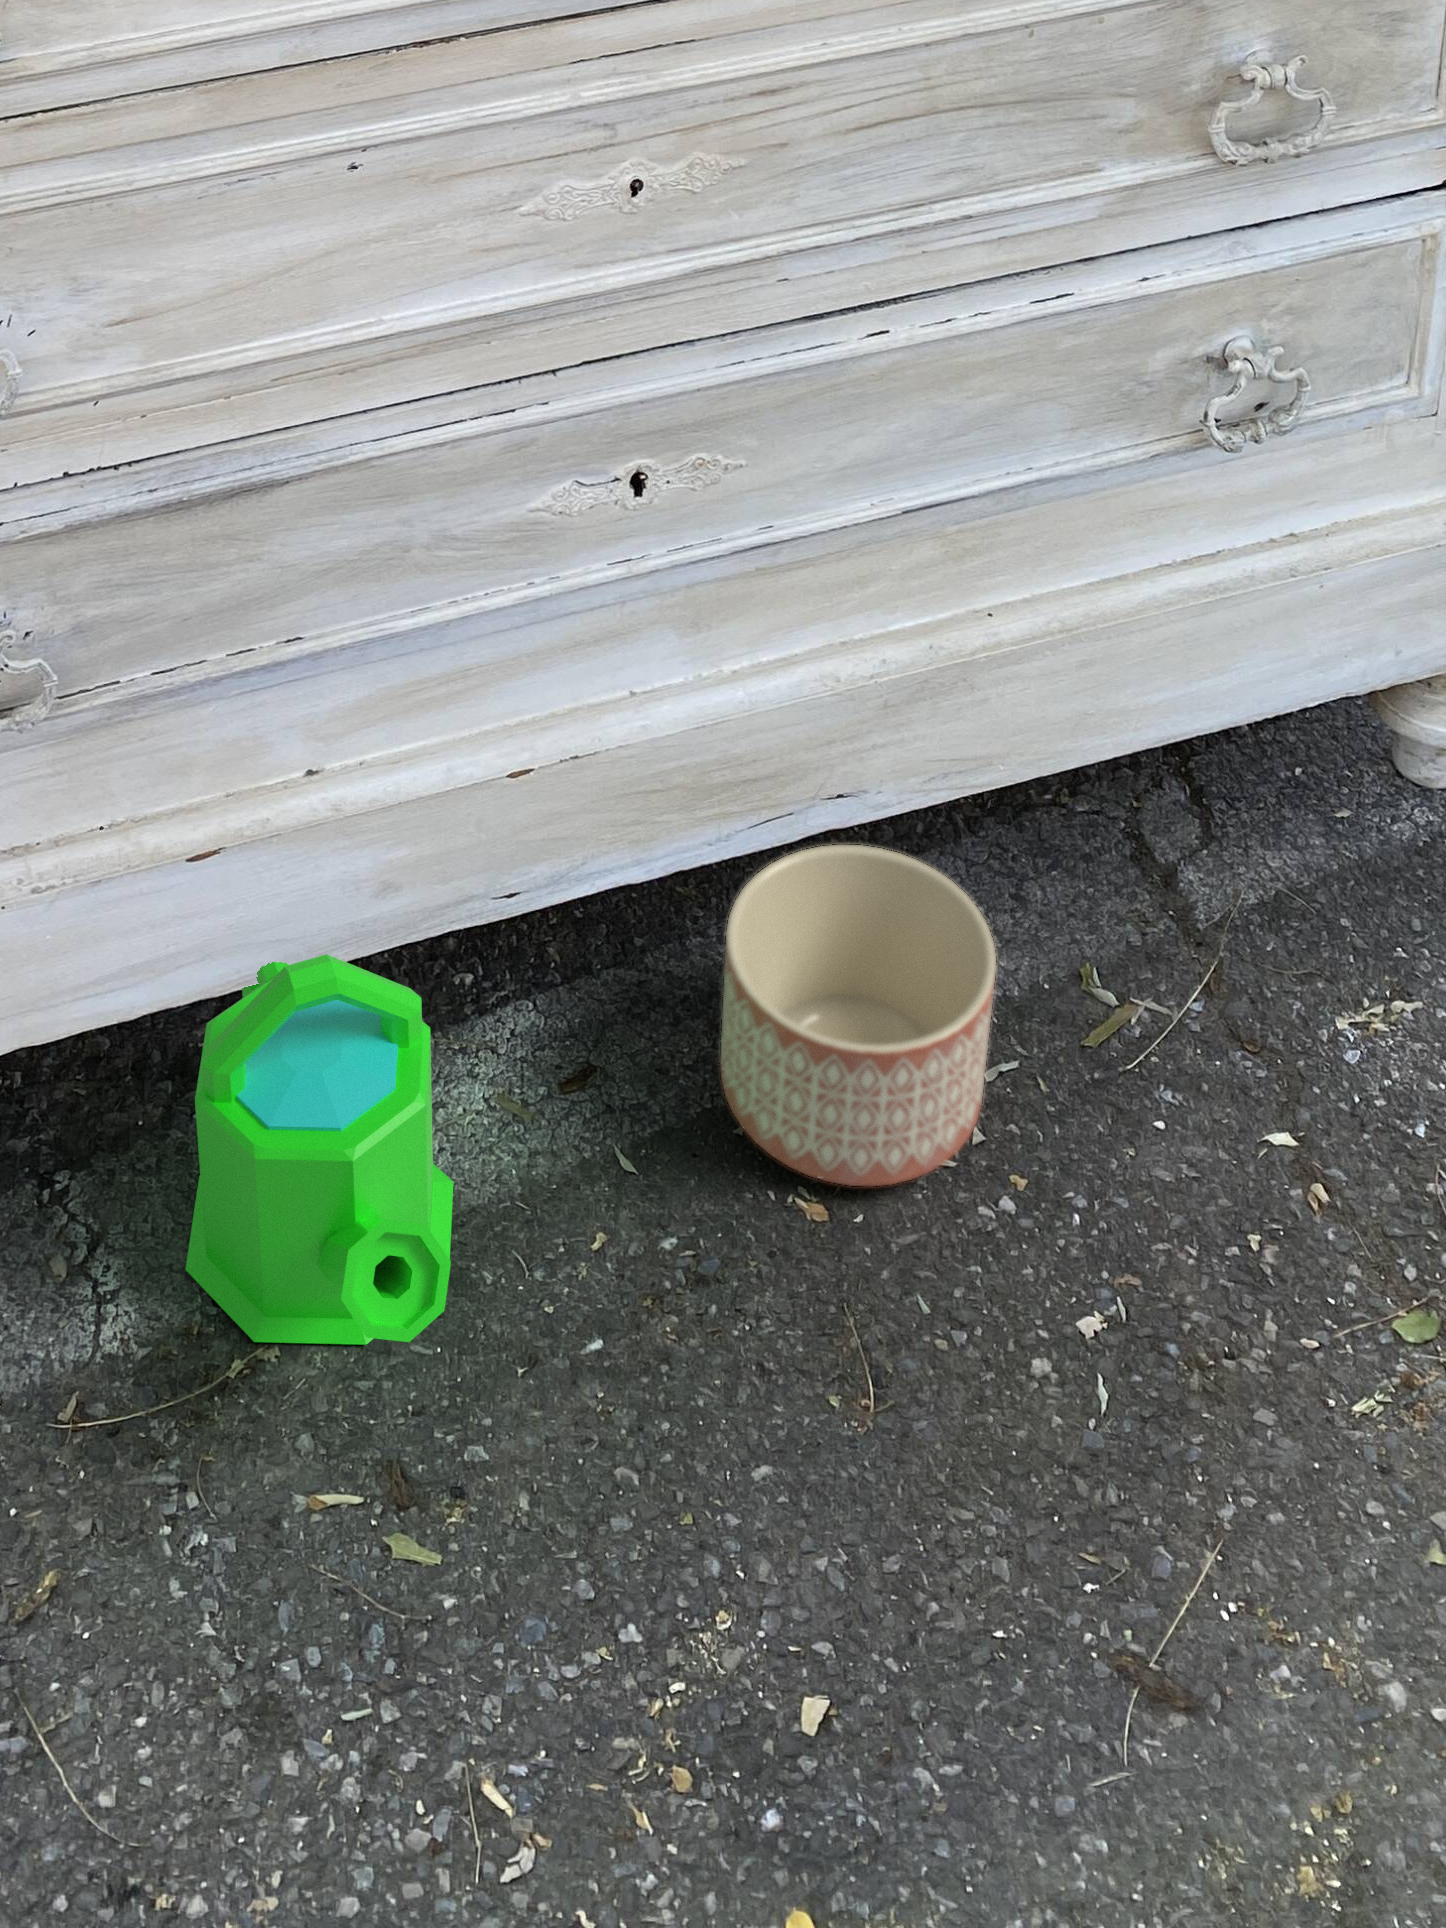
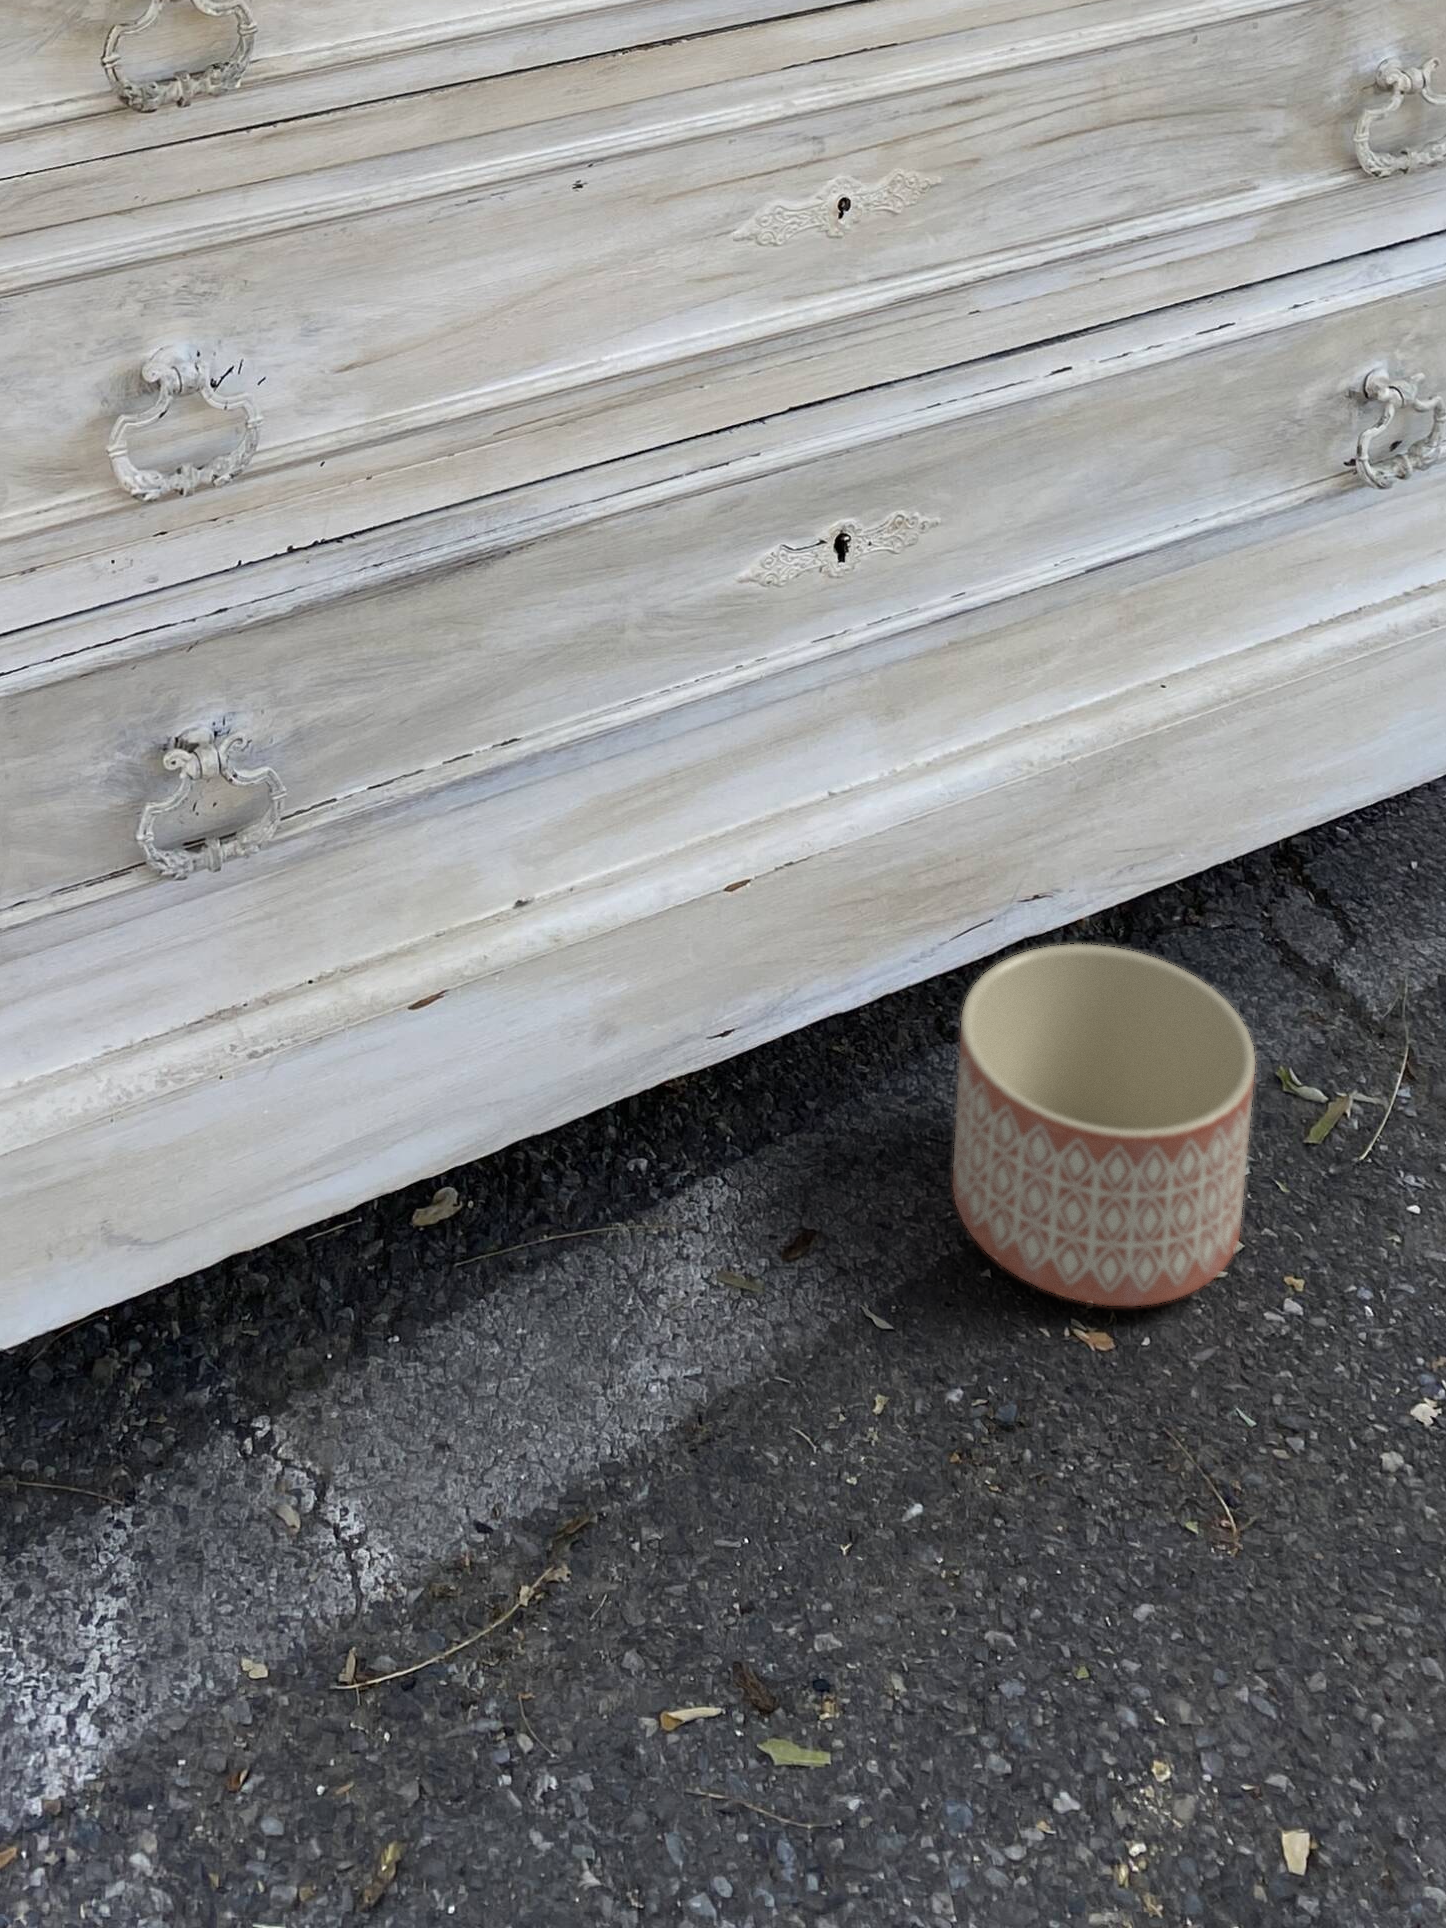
watering can: present [186,954,453,1345] -> none [421,1085,796,1564]

